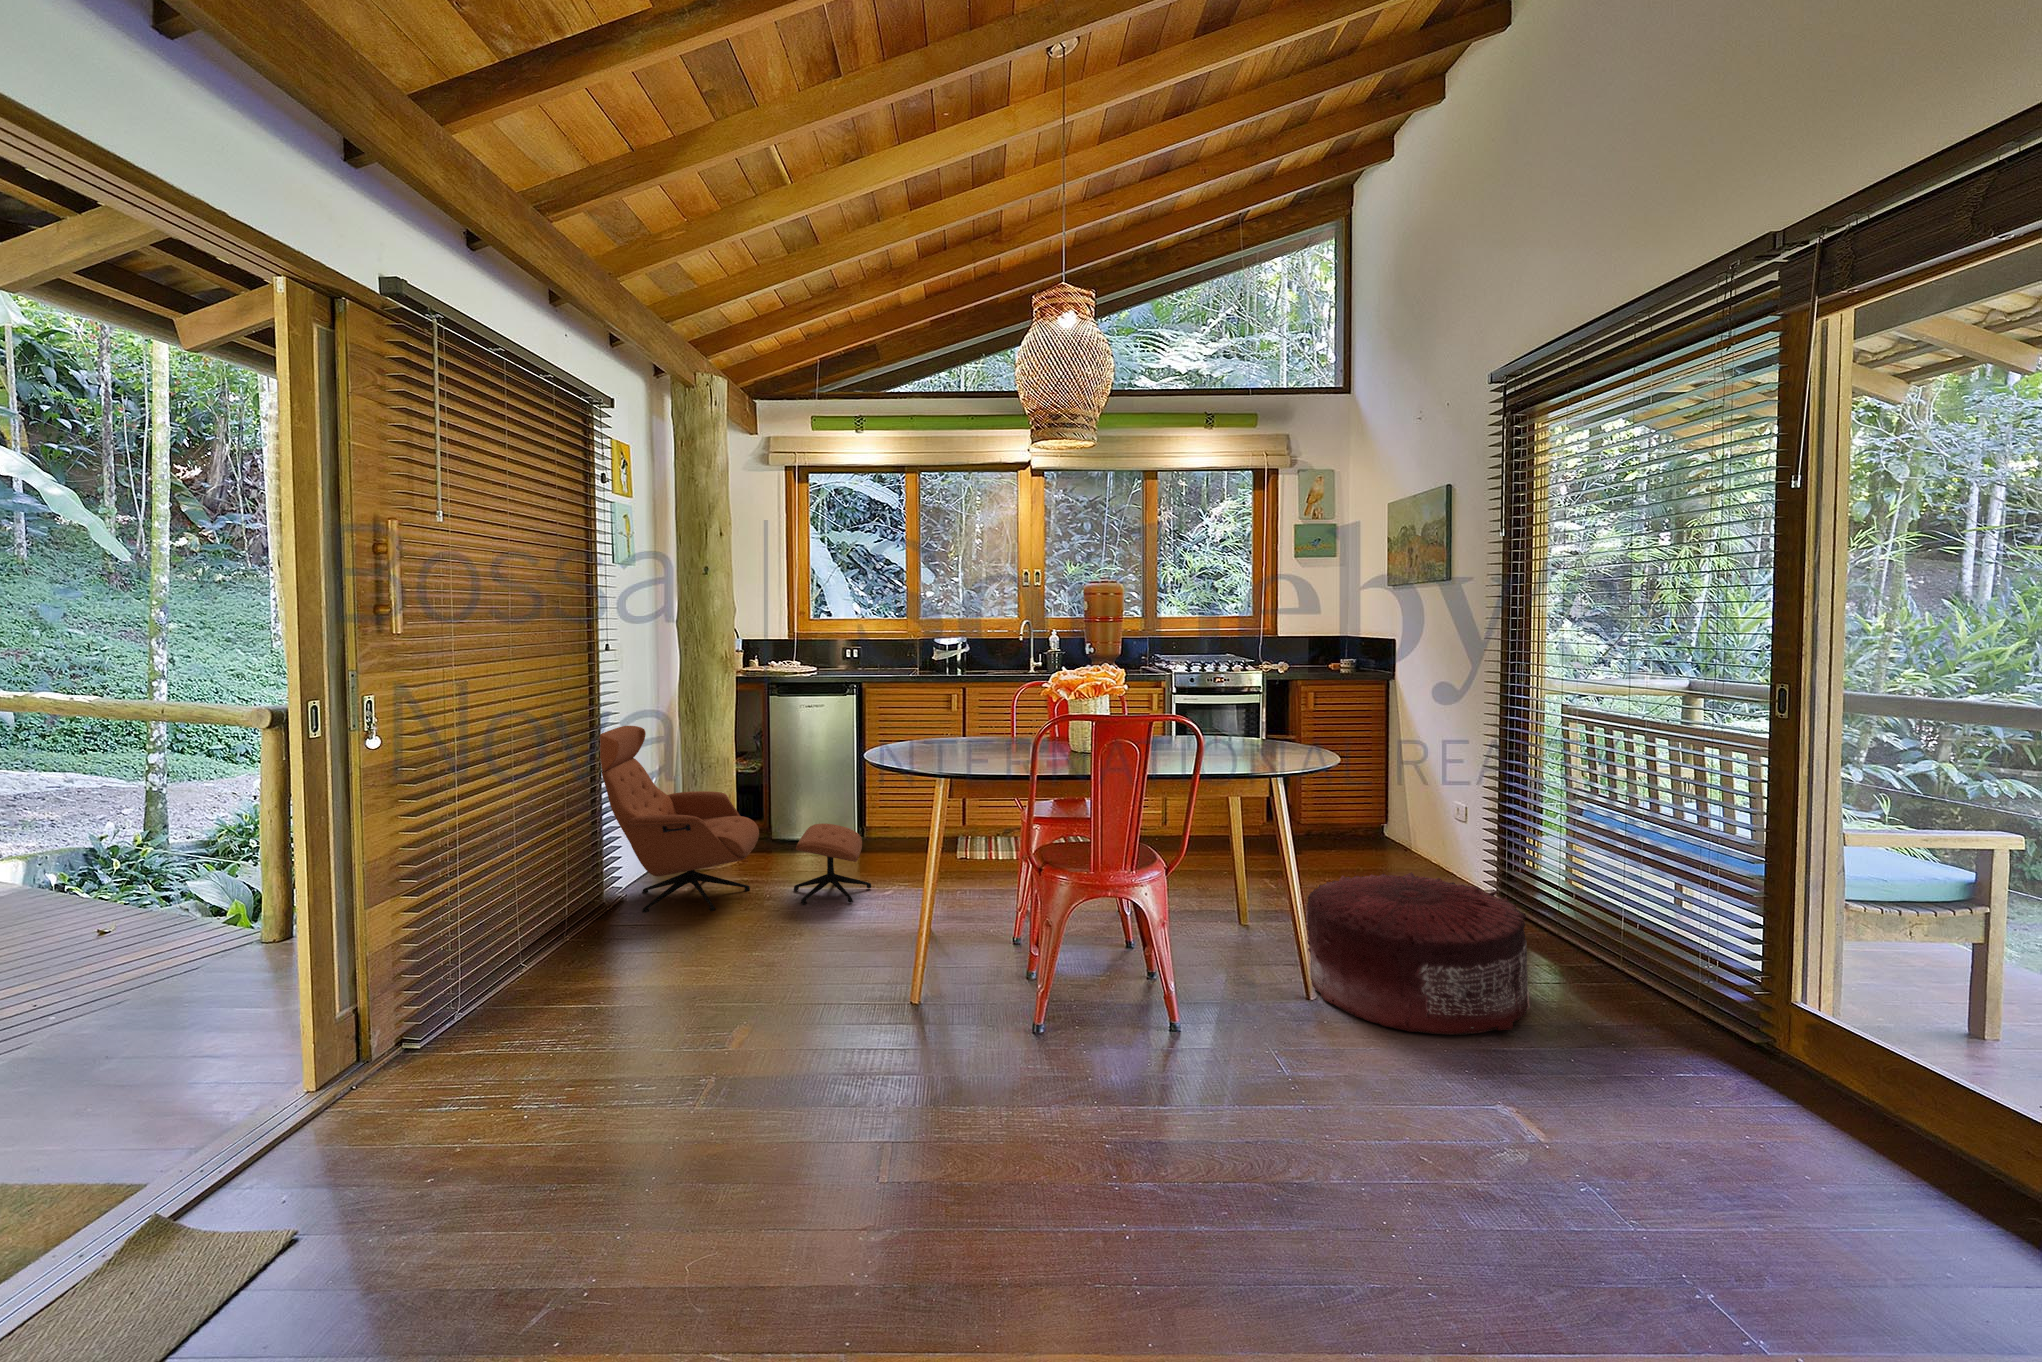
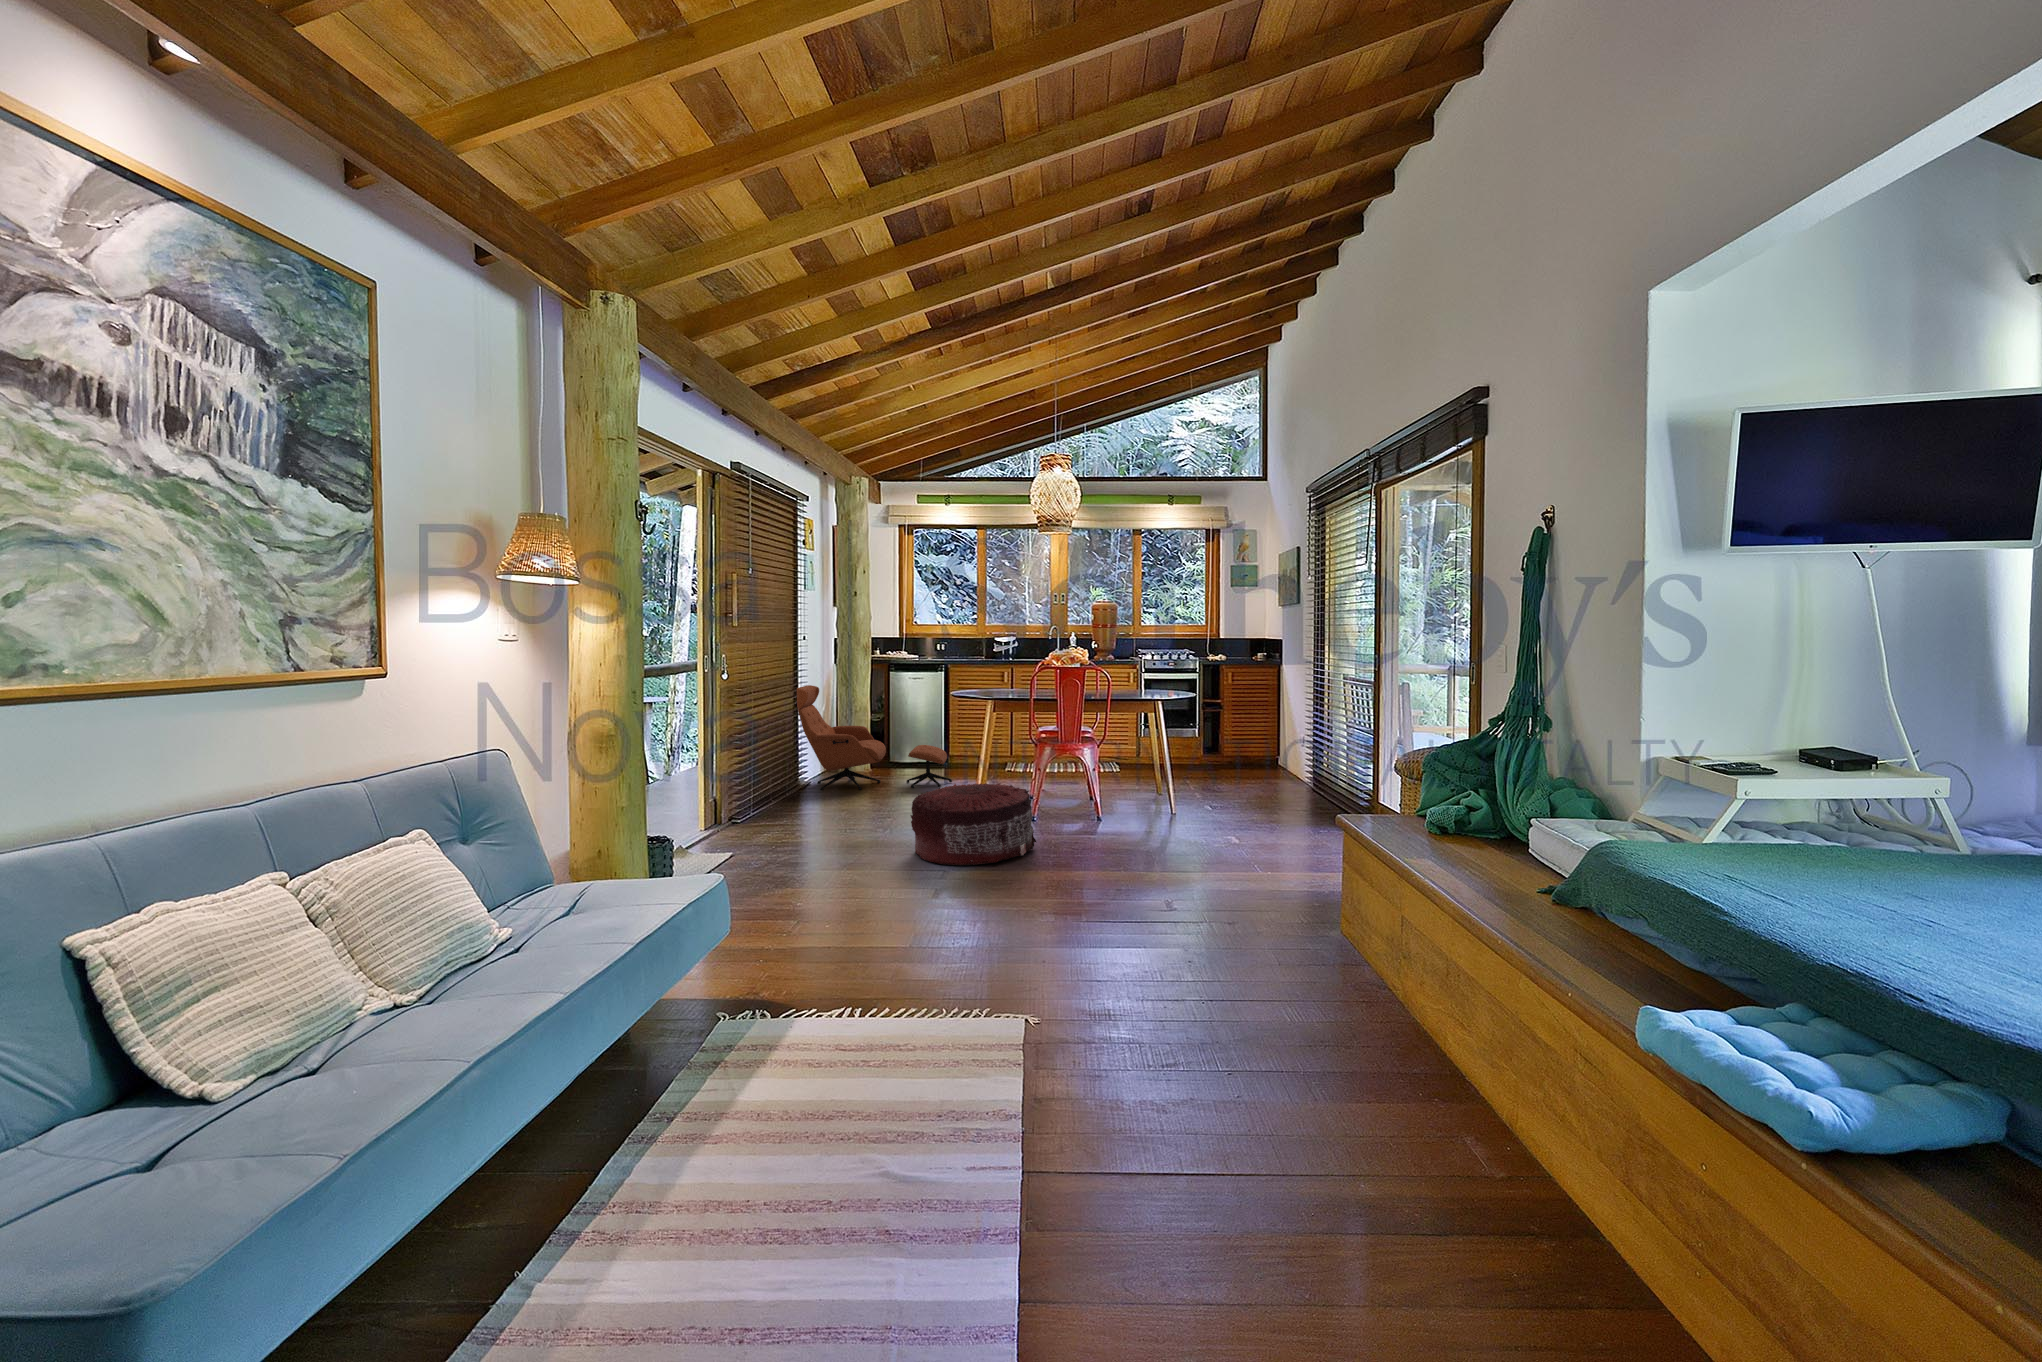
pouf: present [1307,872,1530,1035] -> present [911,783,1036,865]

